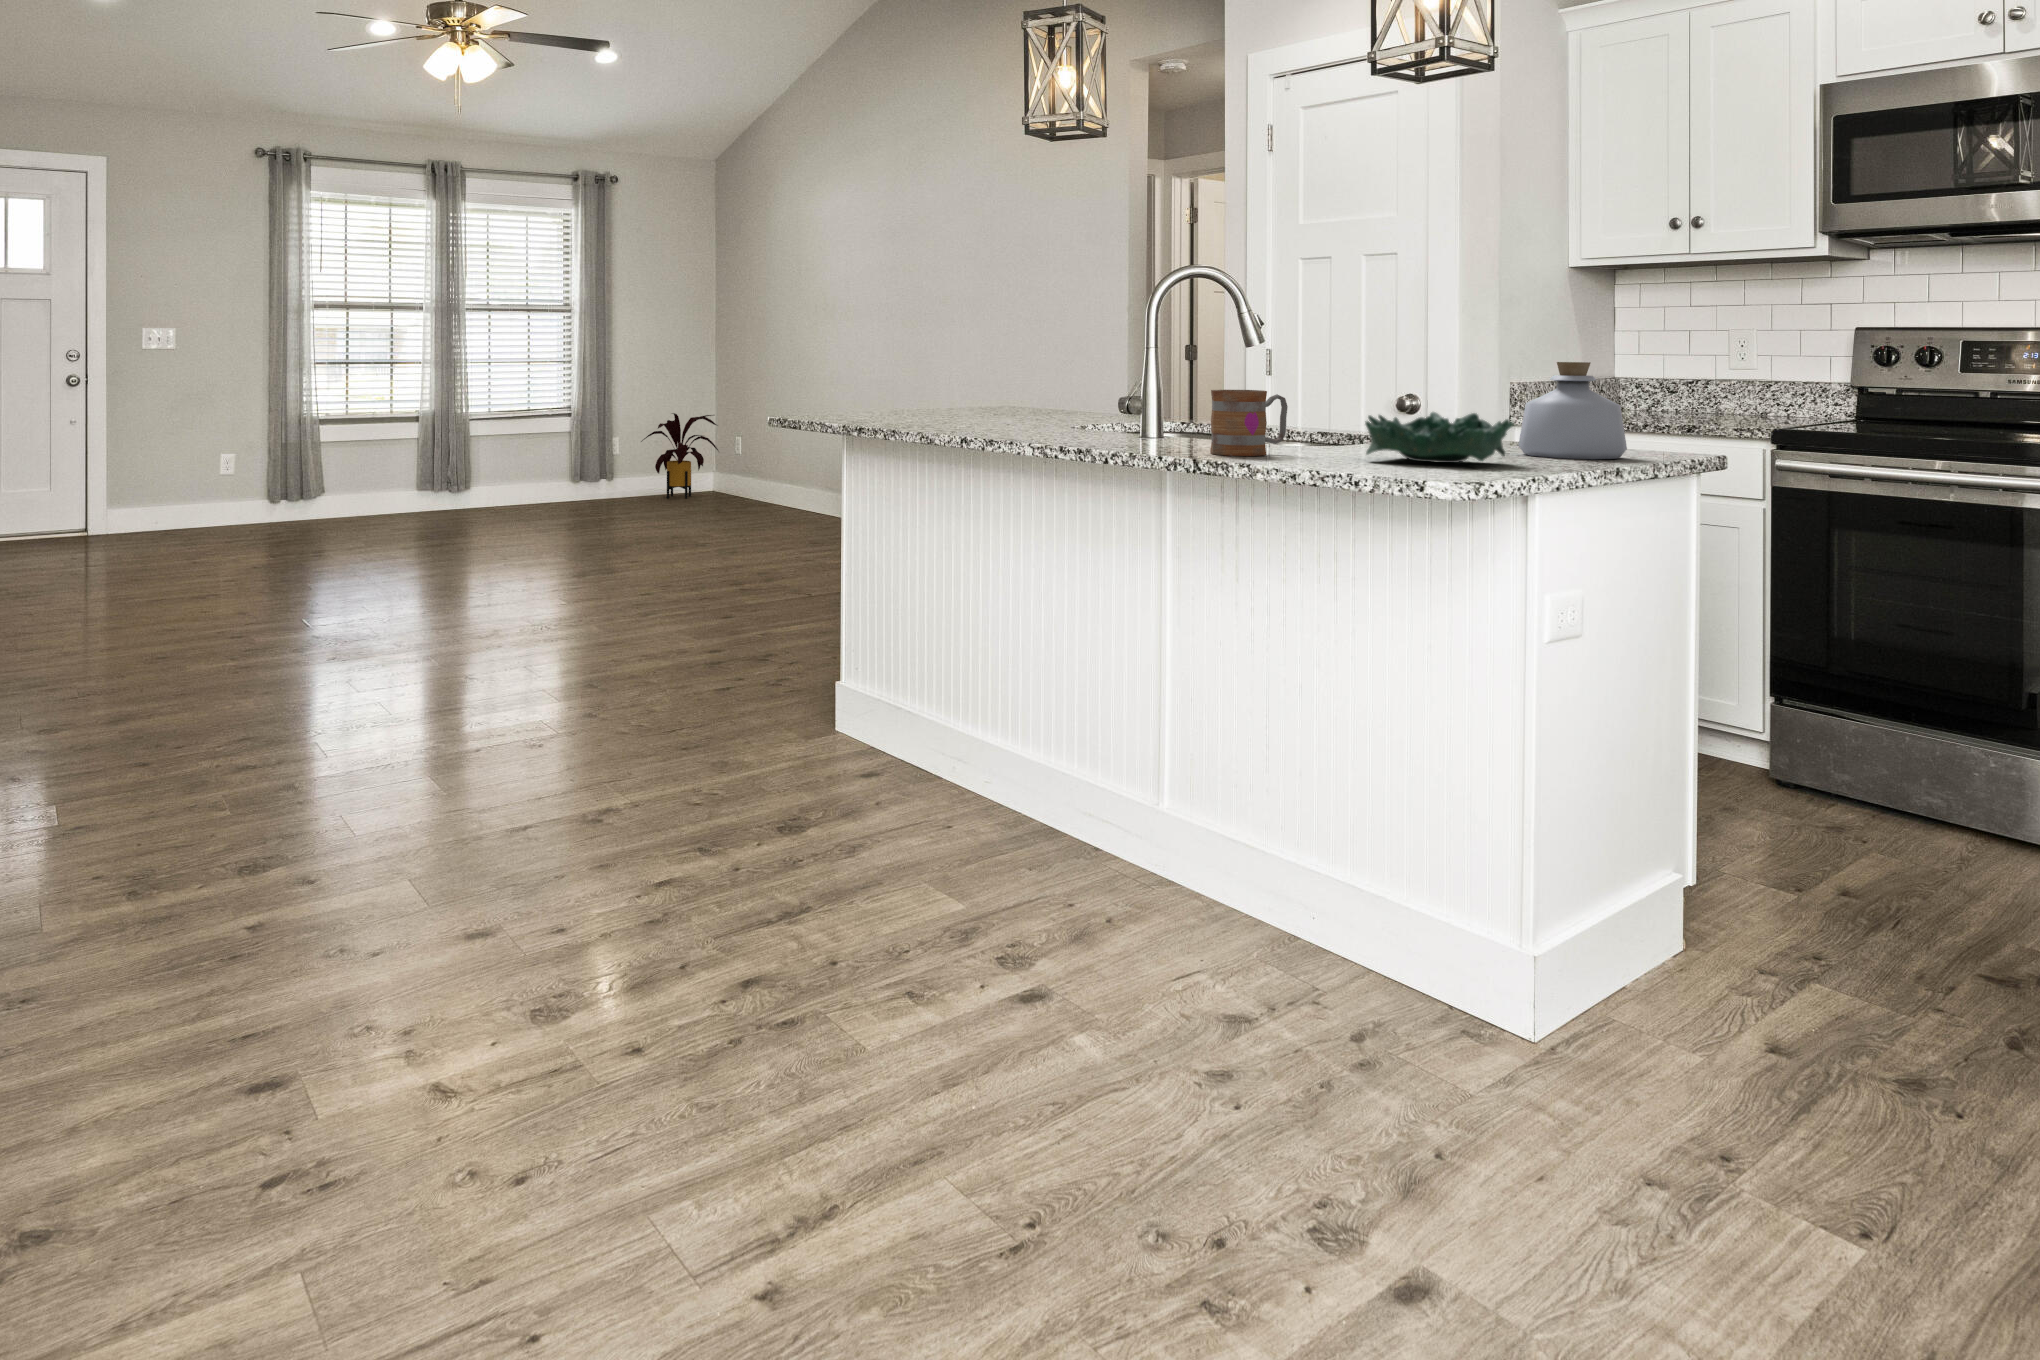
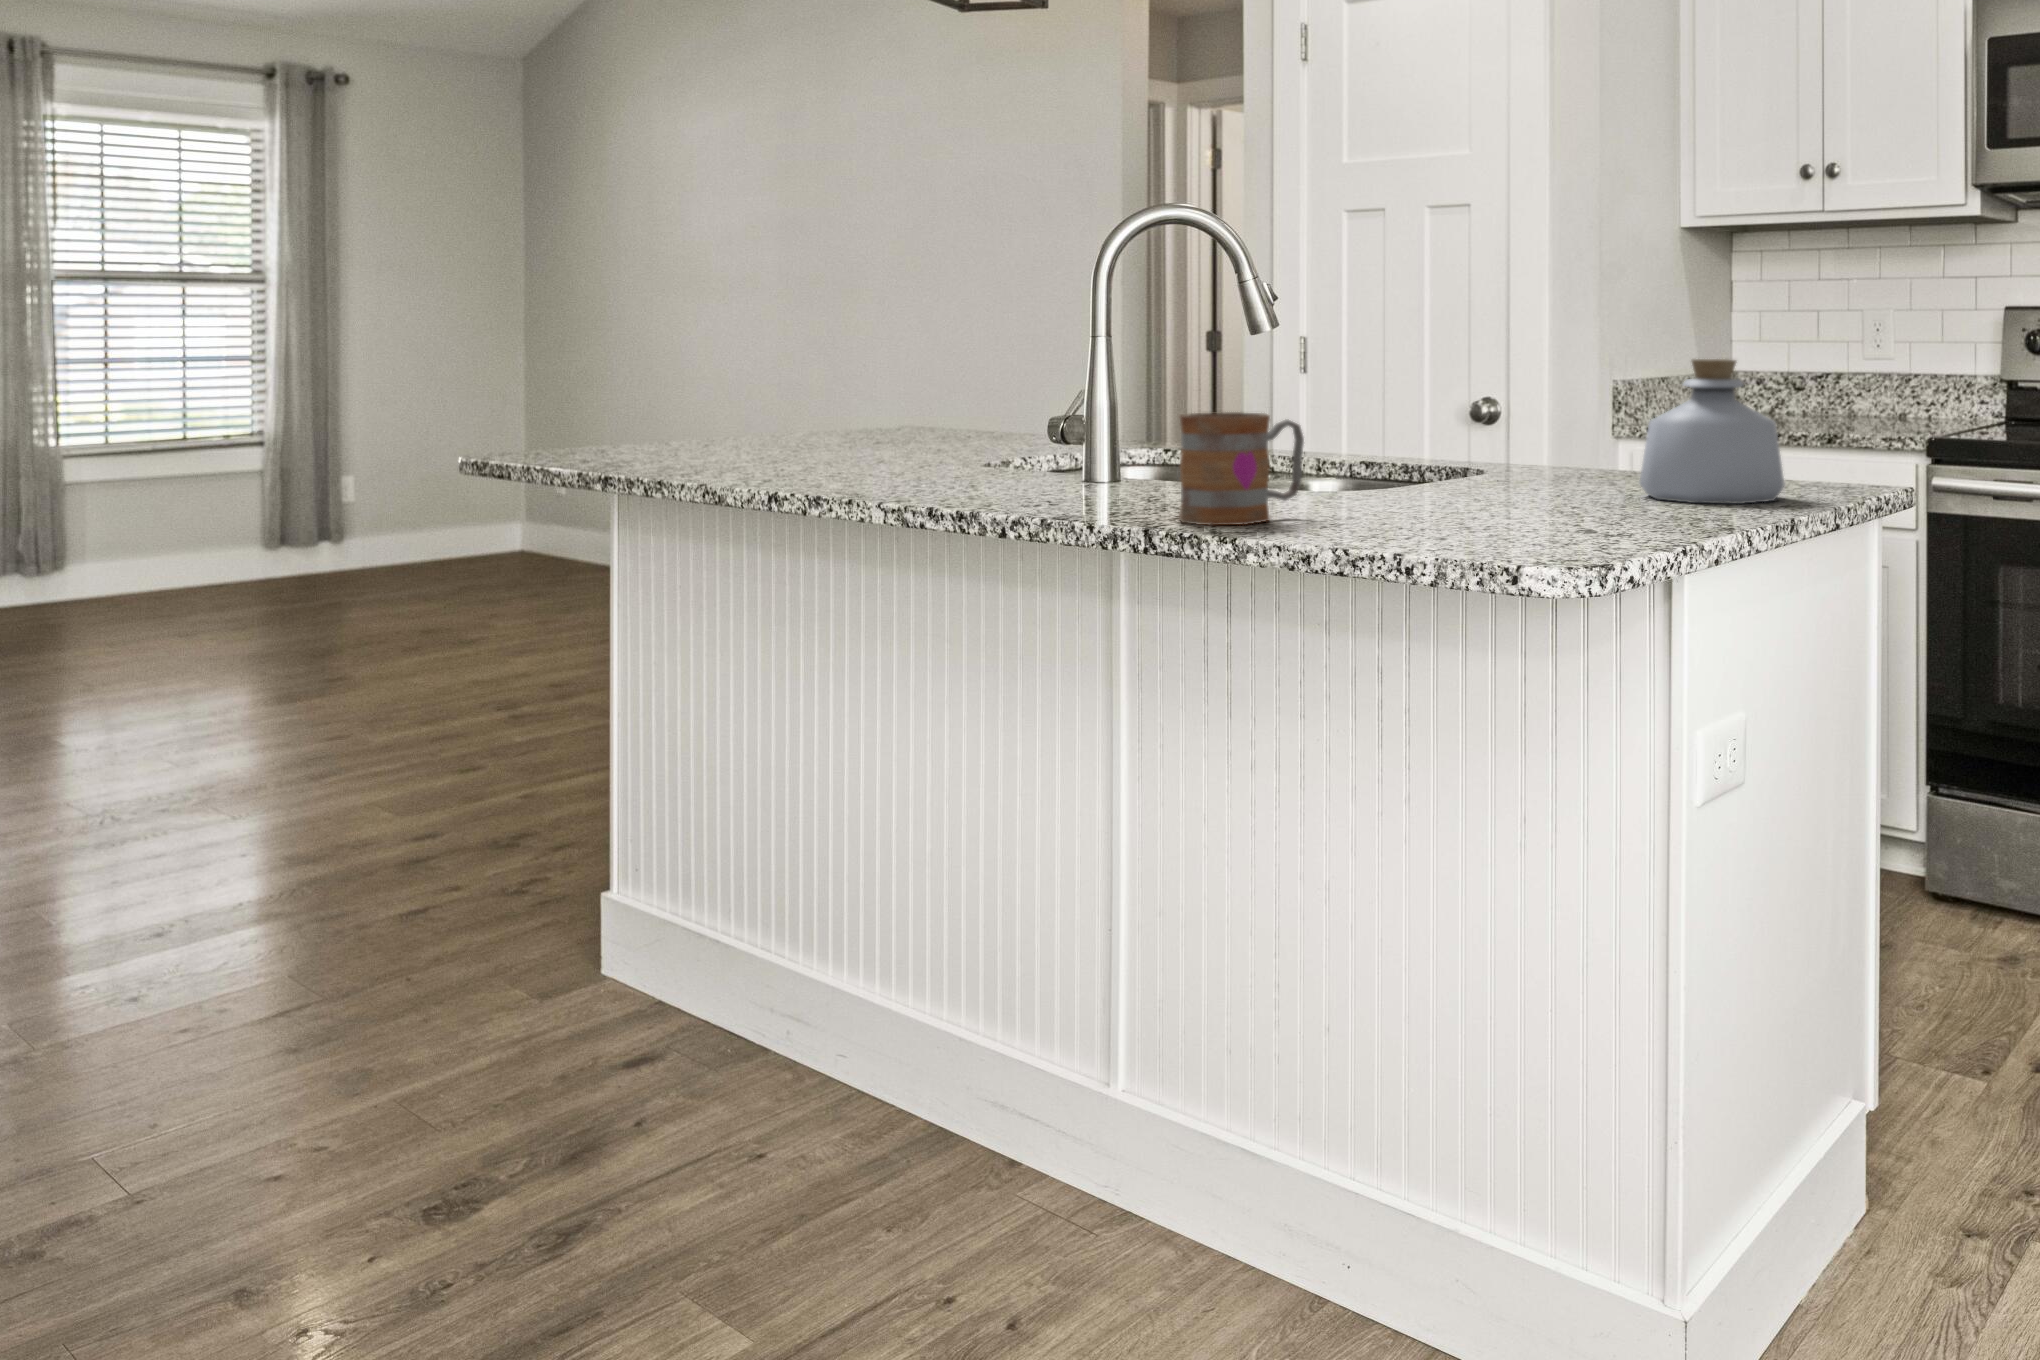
decorative bowl: present [1365,412,1514,463] -> none [1425,442,1646,527]
house plant: present [641,413,718,499] -> none [392,431,526,558]

